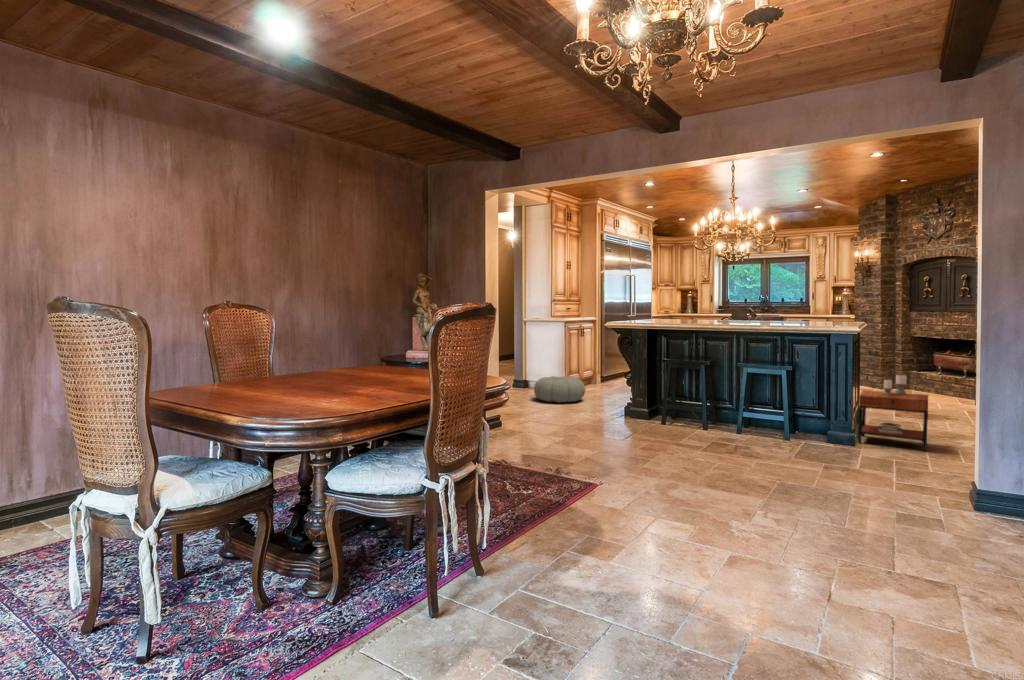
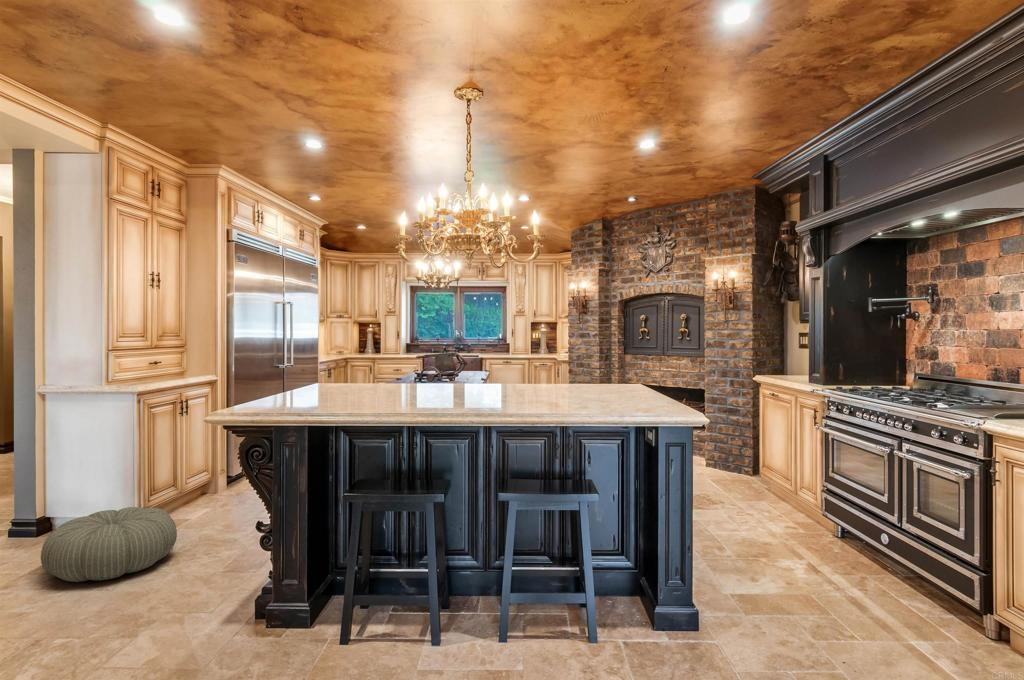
side table: present [858,375,928,451] -> none [672,481,790,618]

